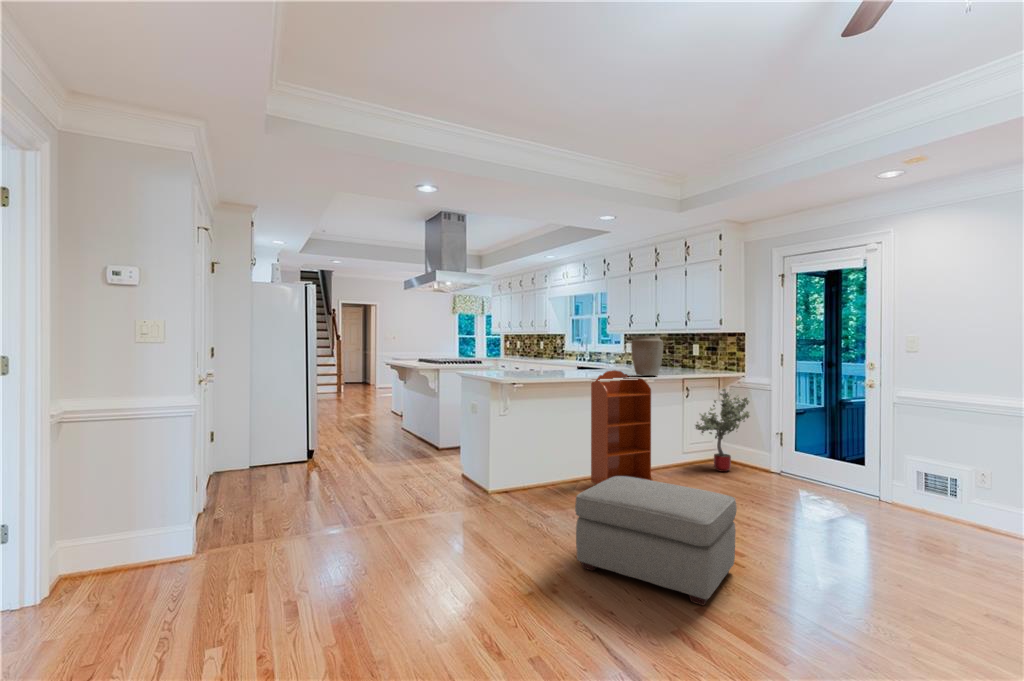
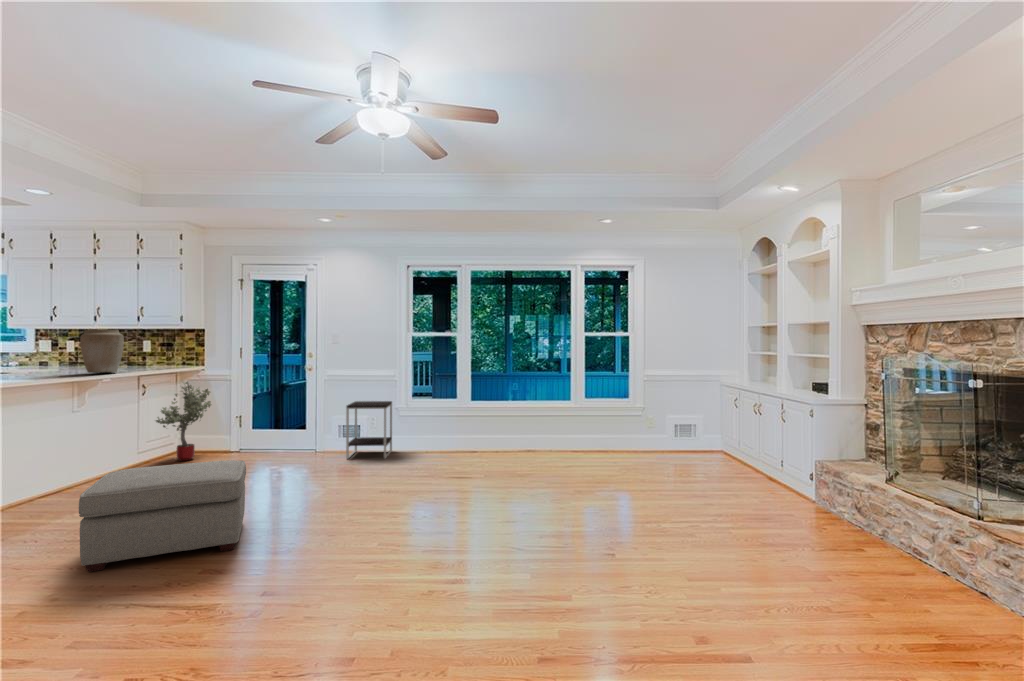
bookcase: present [591,370,653,484] -> none [27,369,116,505]
side table: none [920,439,1017,543] -> present [346,401,392,459]

